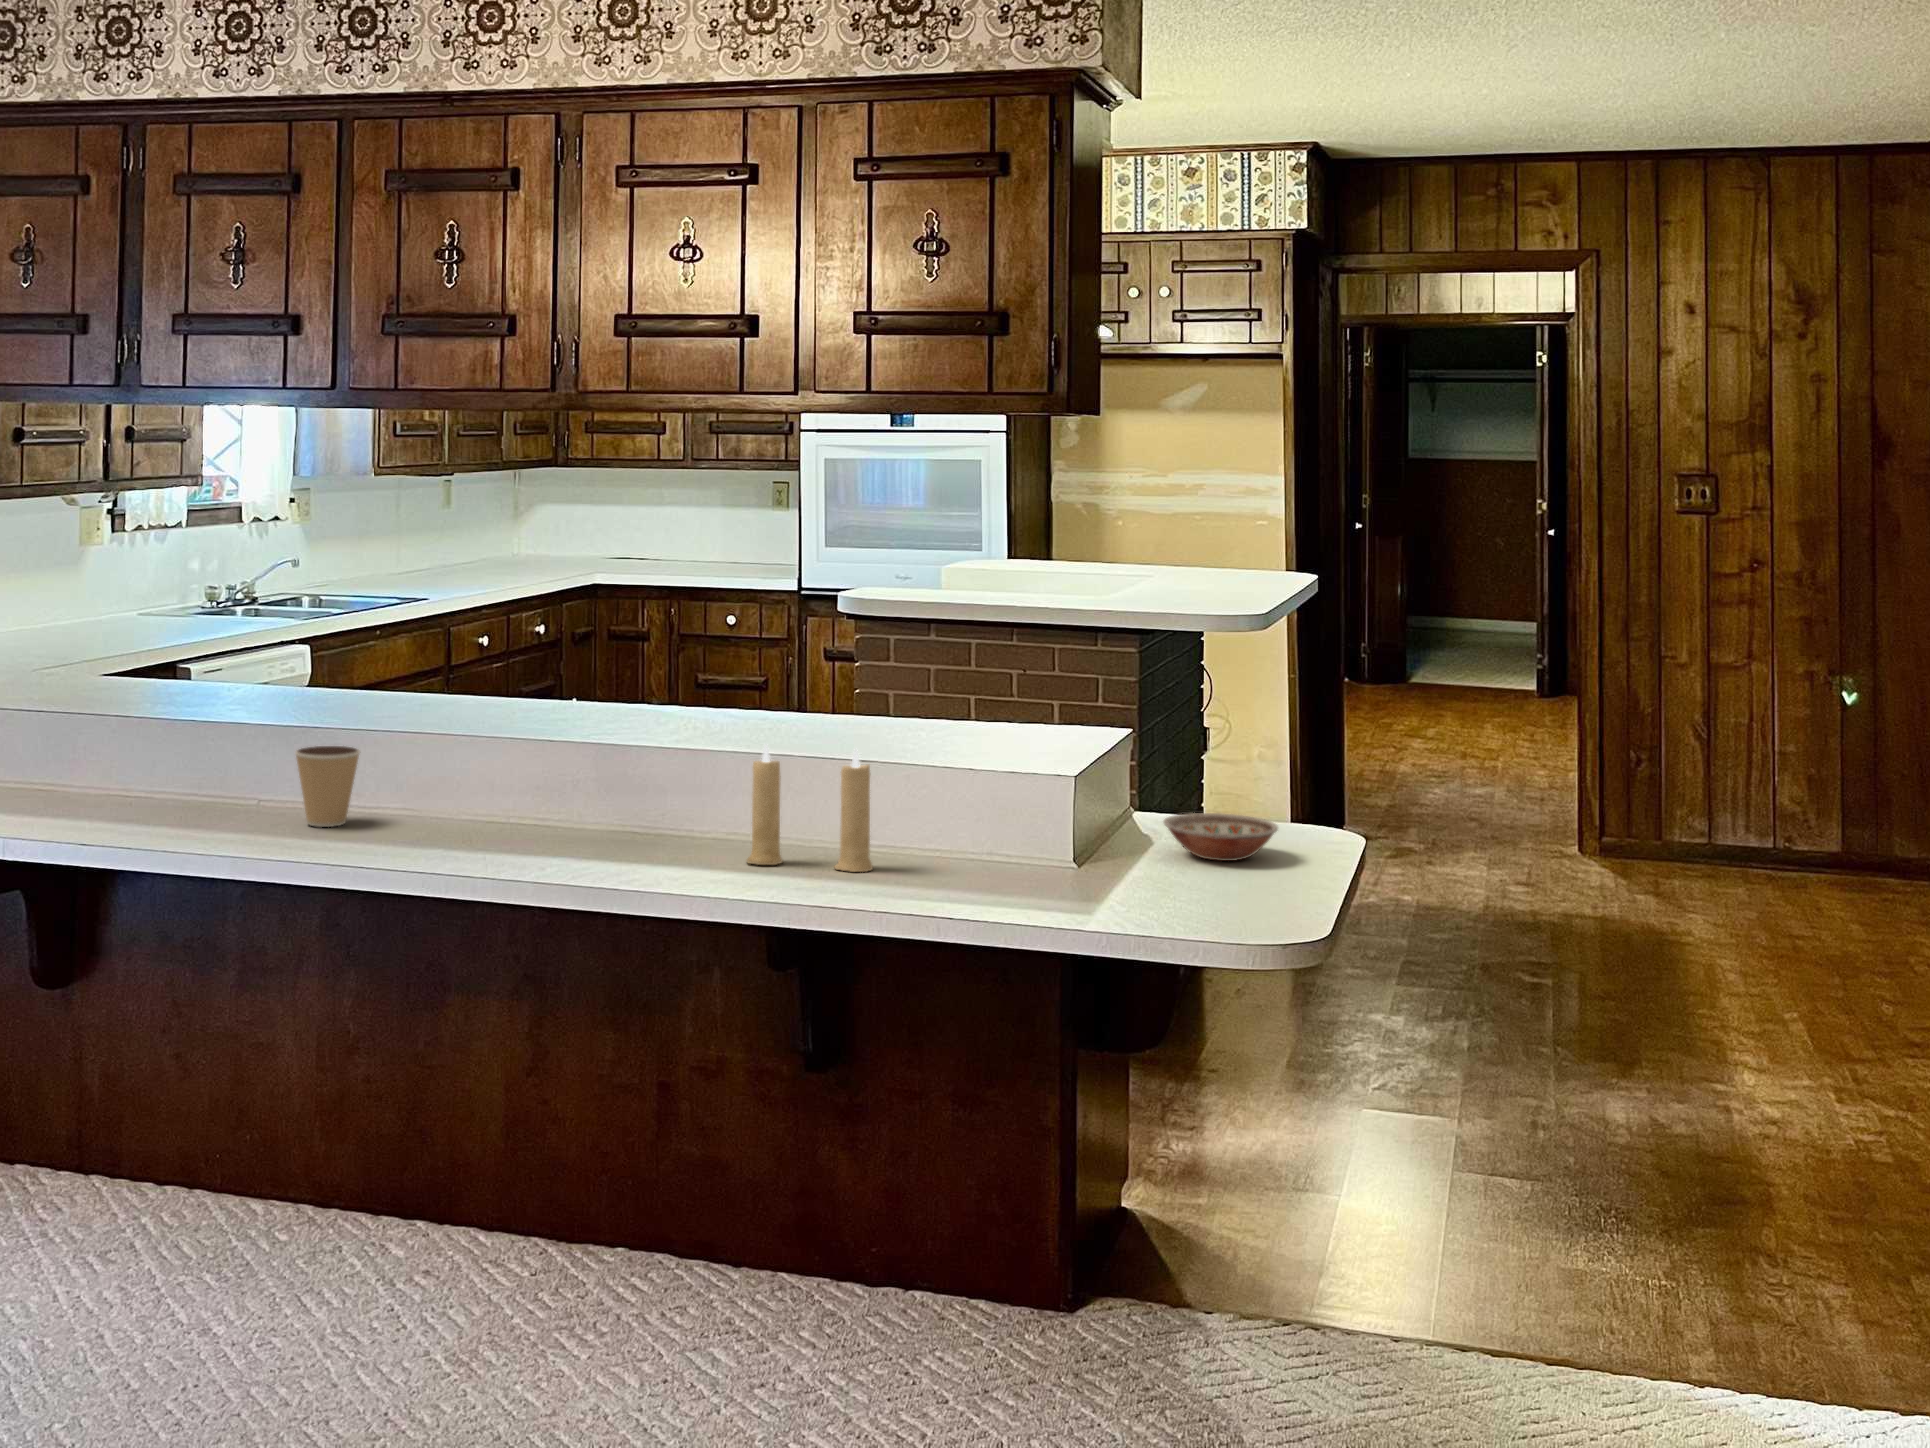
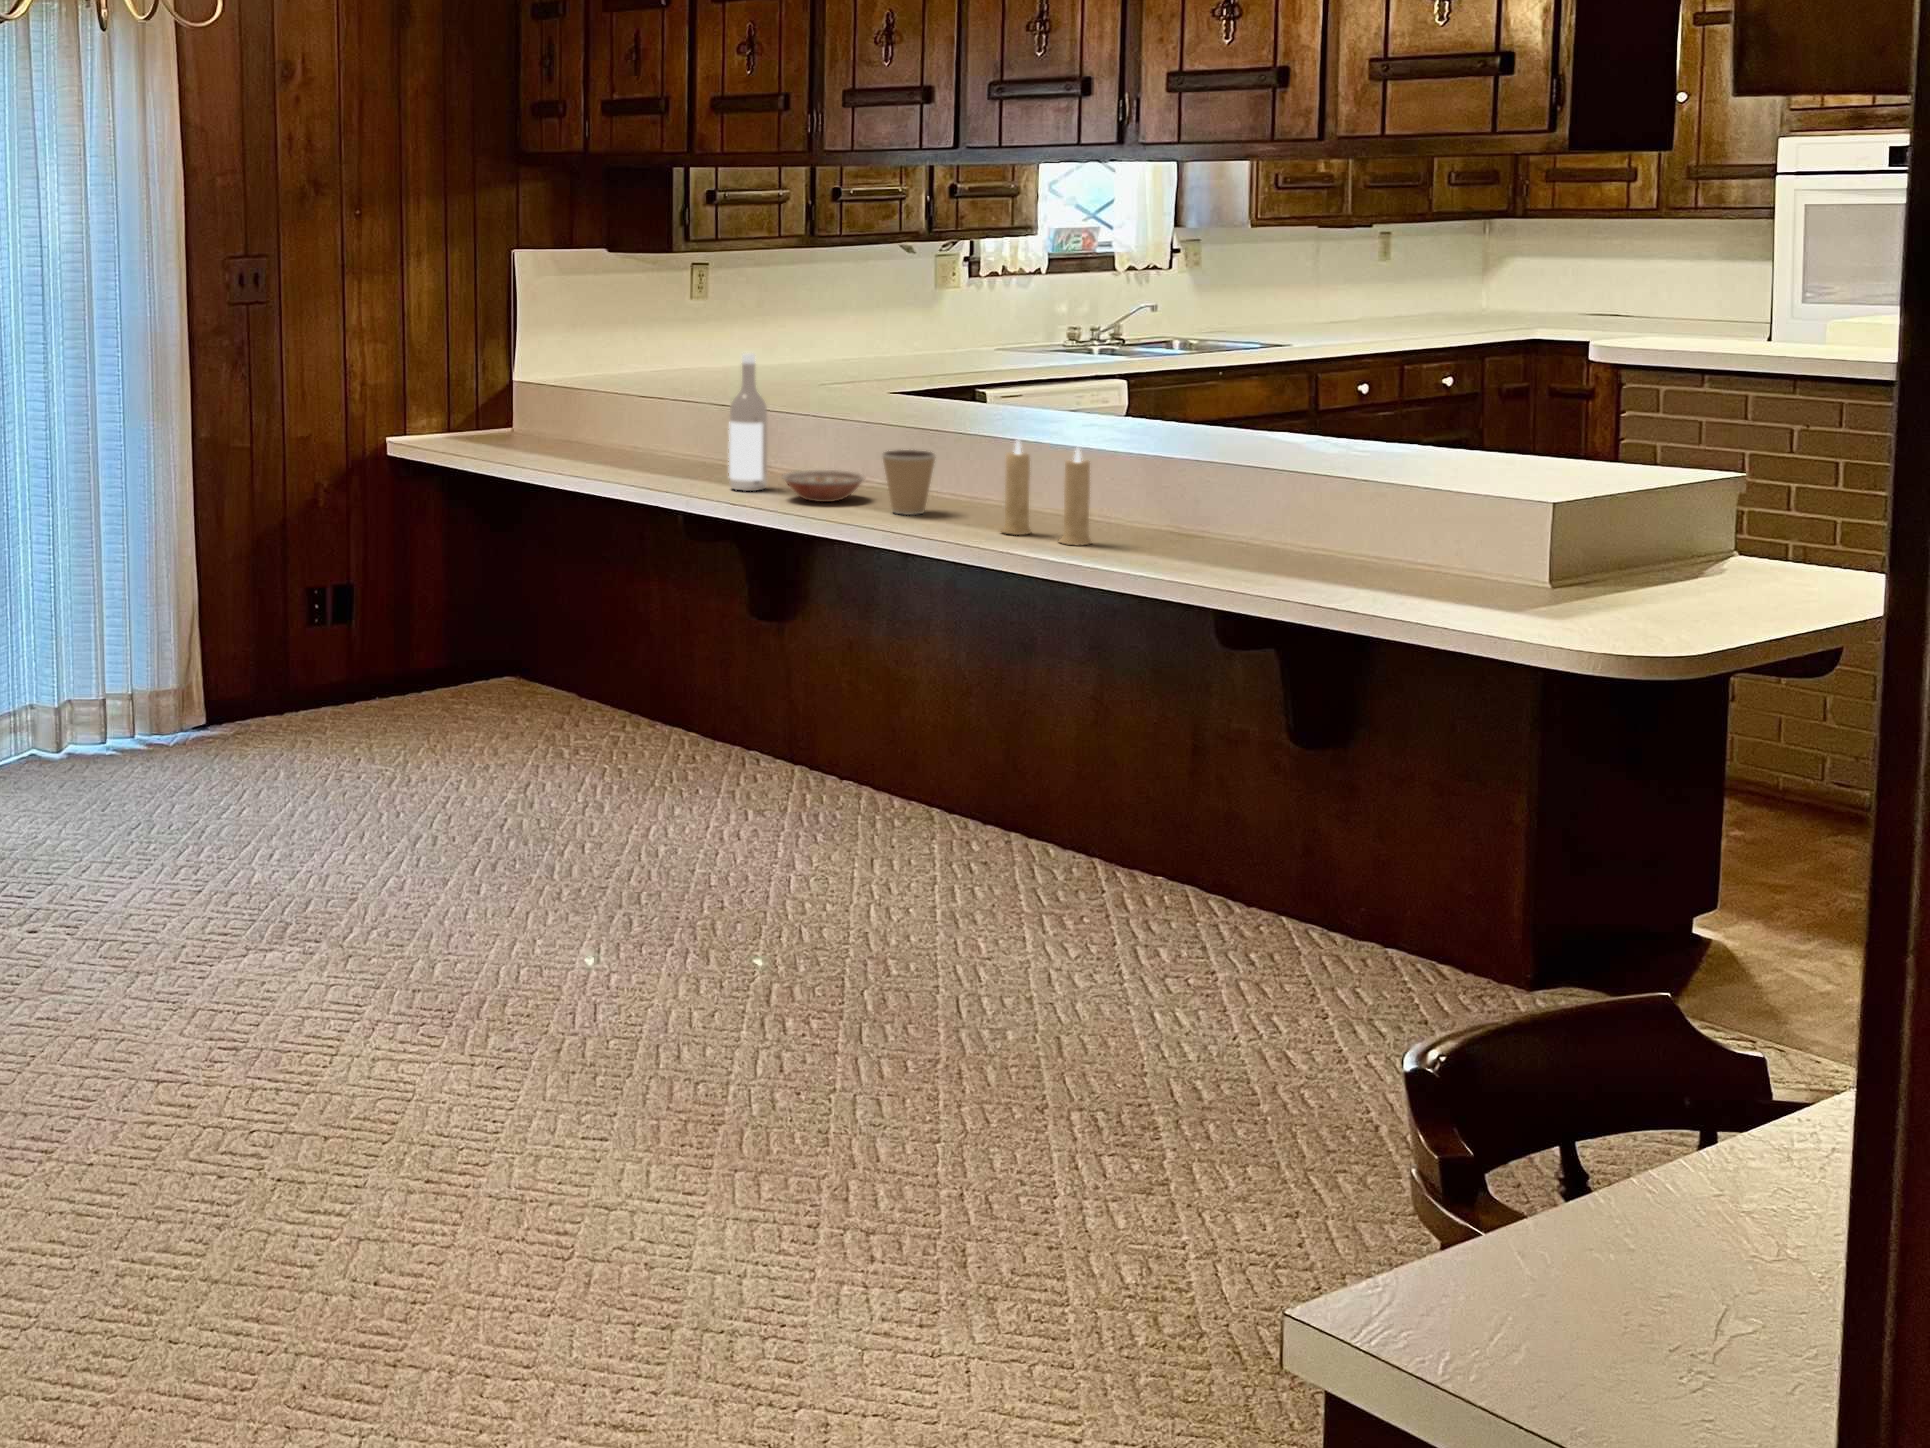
wine bottle: none [56,634,107,814] -> present [729,353,767,491]
candle: present [747,744,873,872] -> present [1001,441,1092,545]
bowl: present [1164,813,1278,861] -> present [782,470,865,502]

